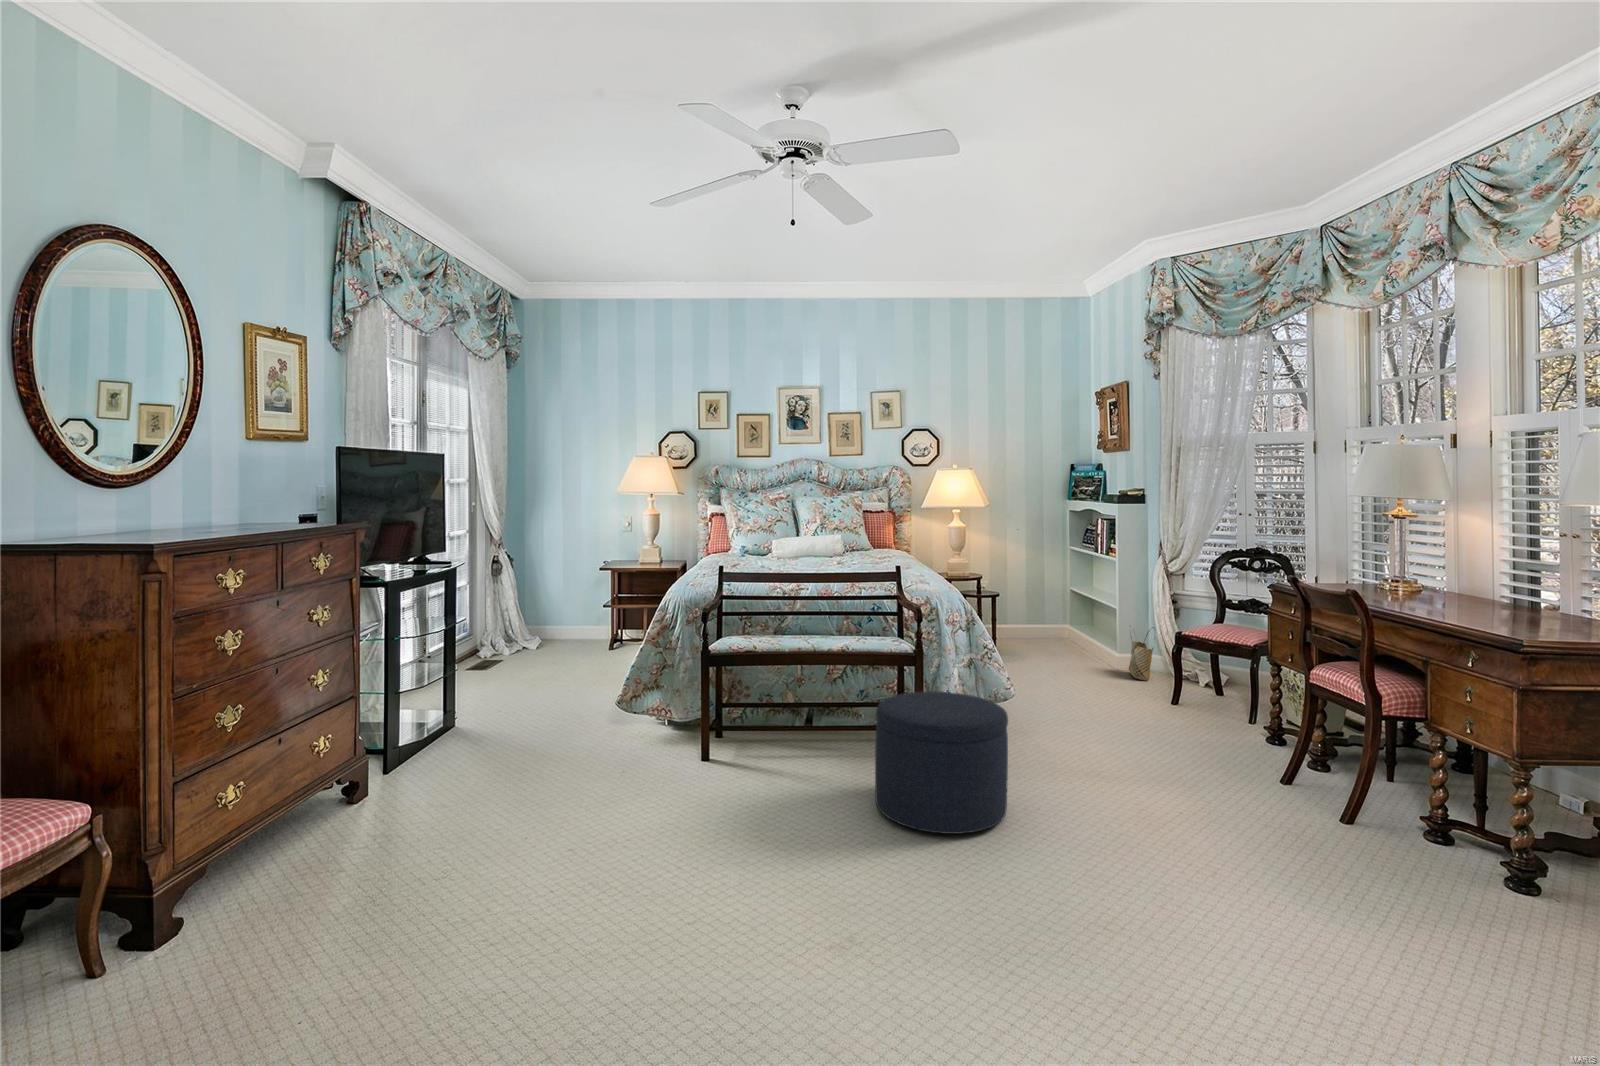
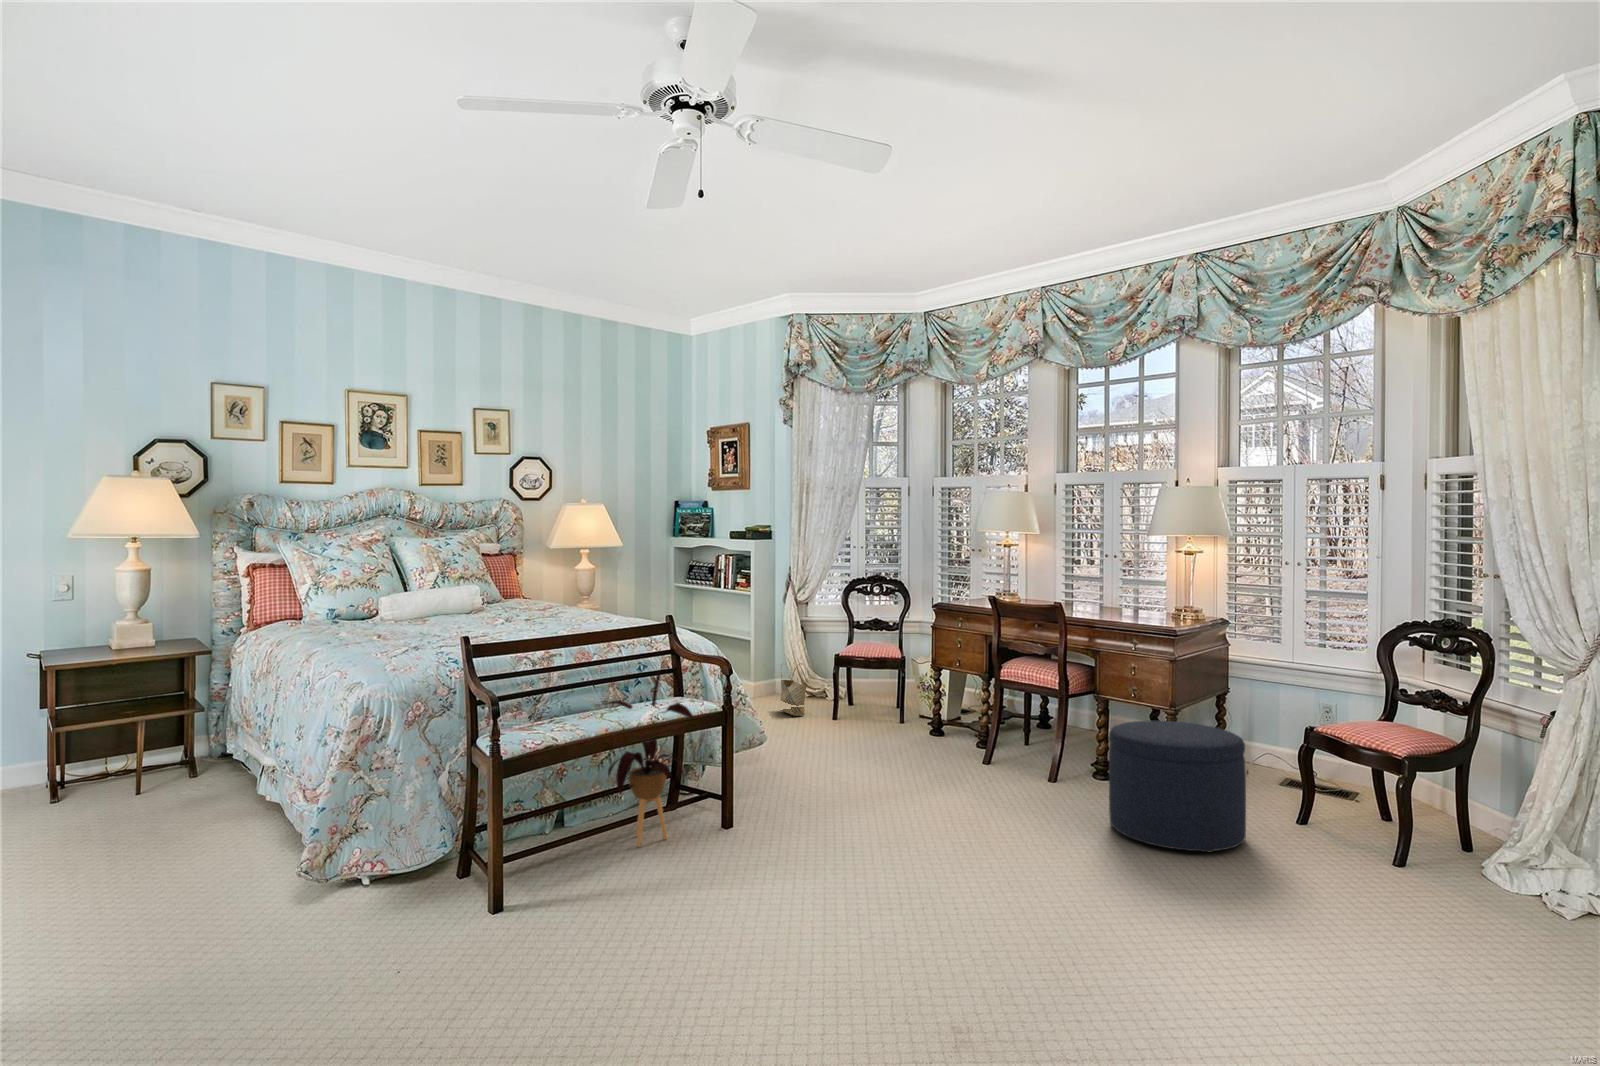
house plant: none [801,608,875,750] -> present [599,669,693,846]
ottoman: present [875,691,1008,834] -> present [1109,721,1246,852]

